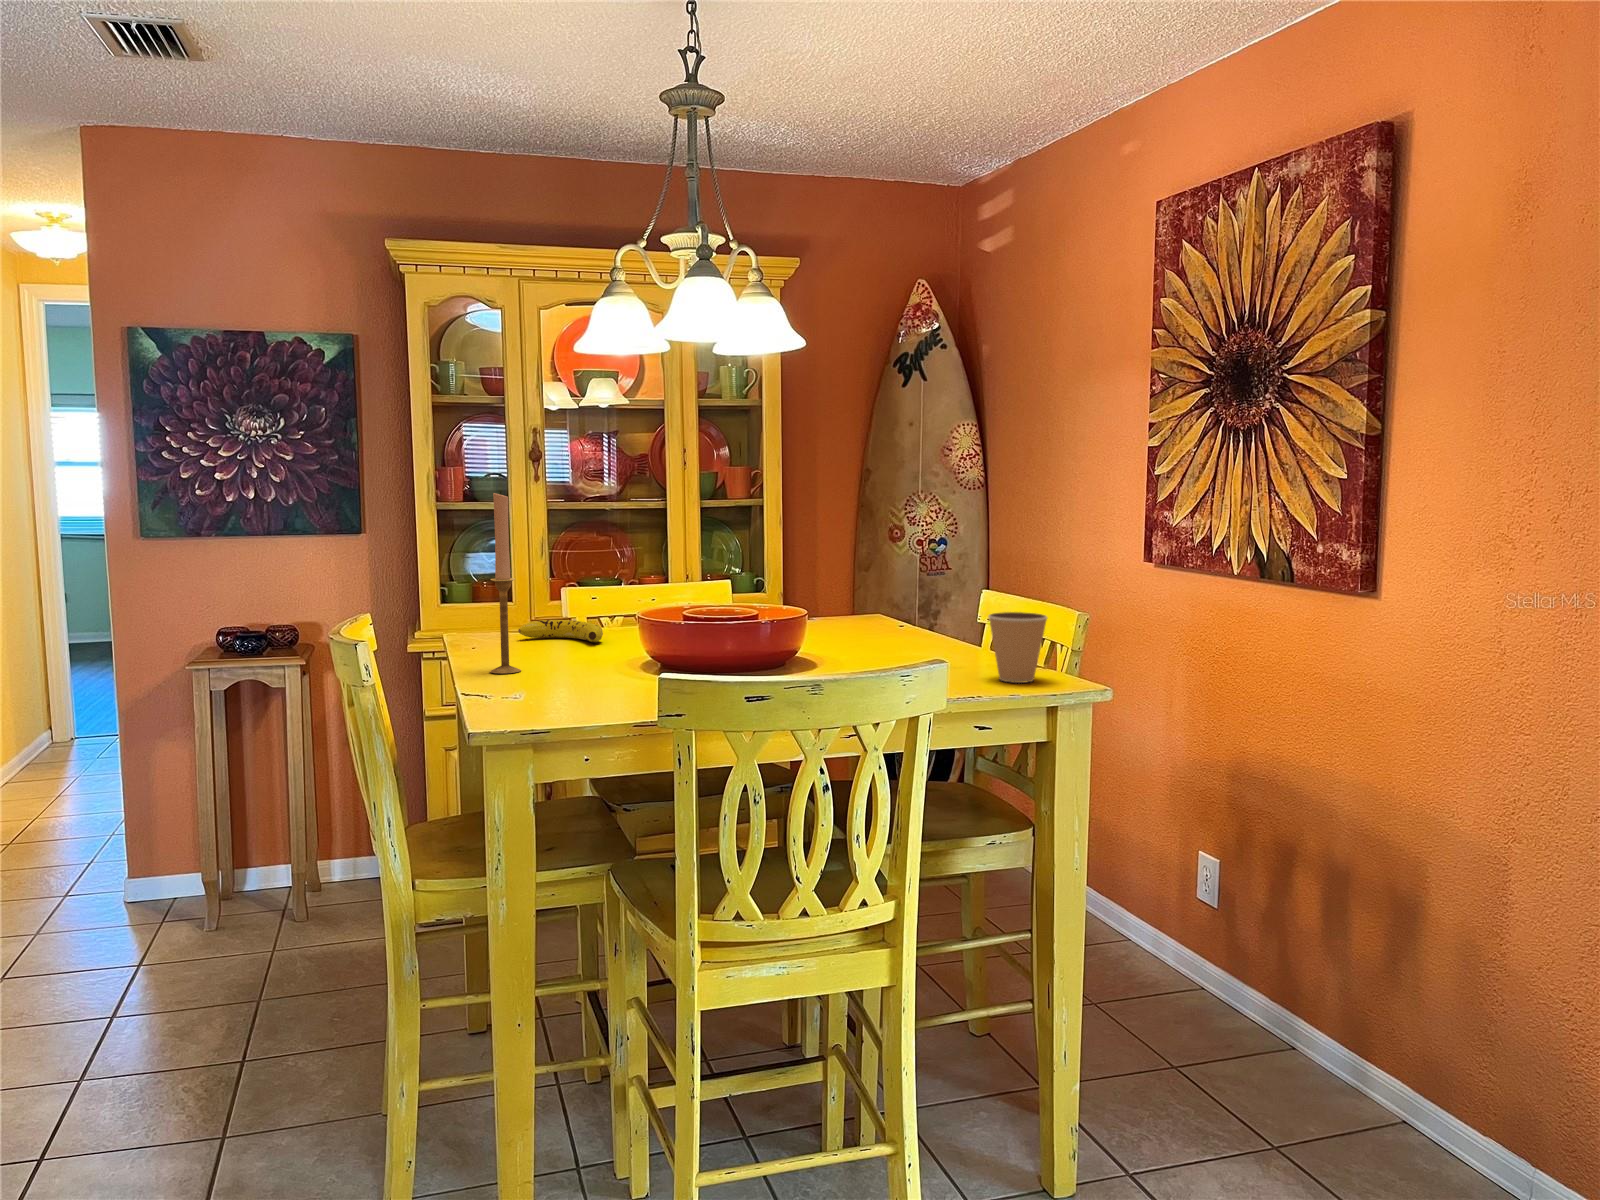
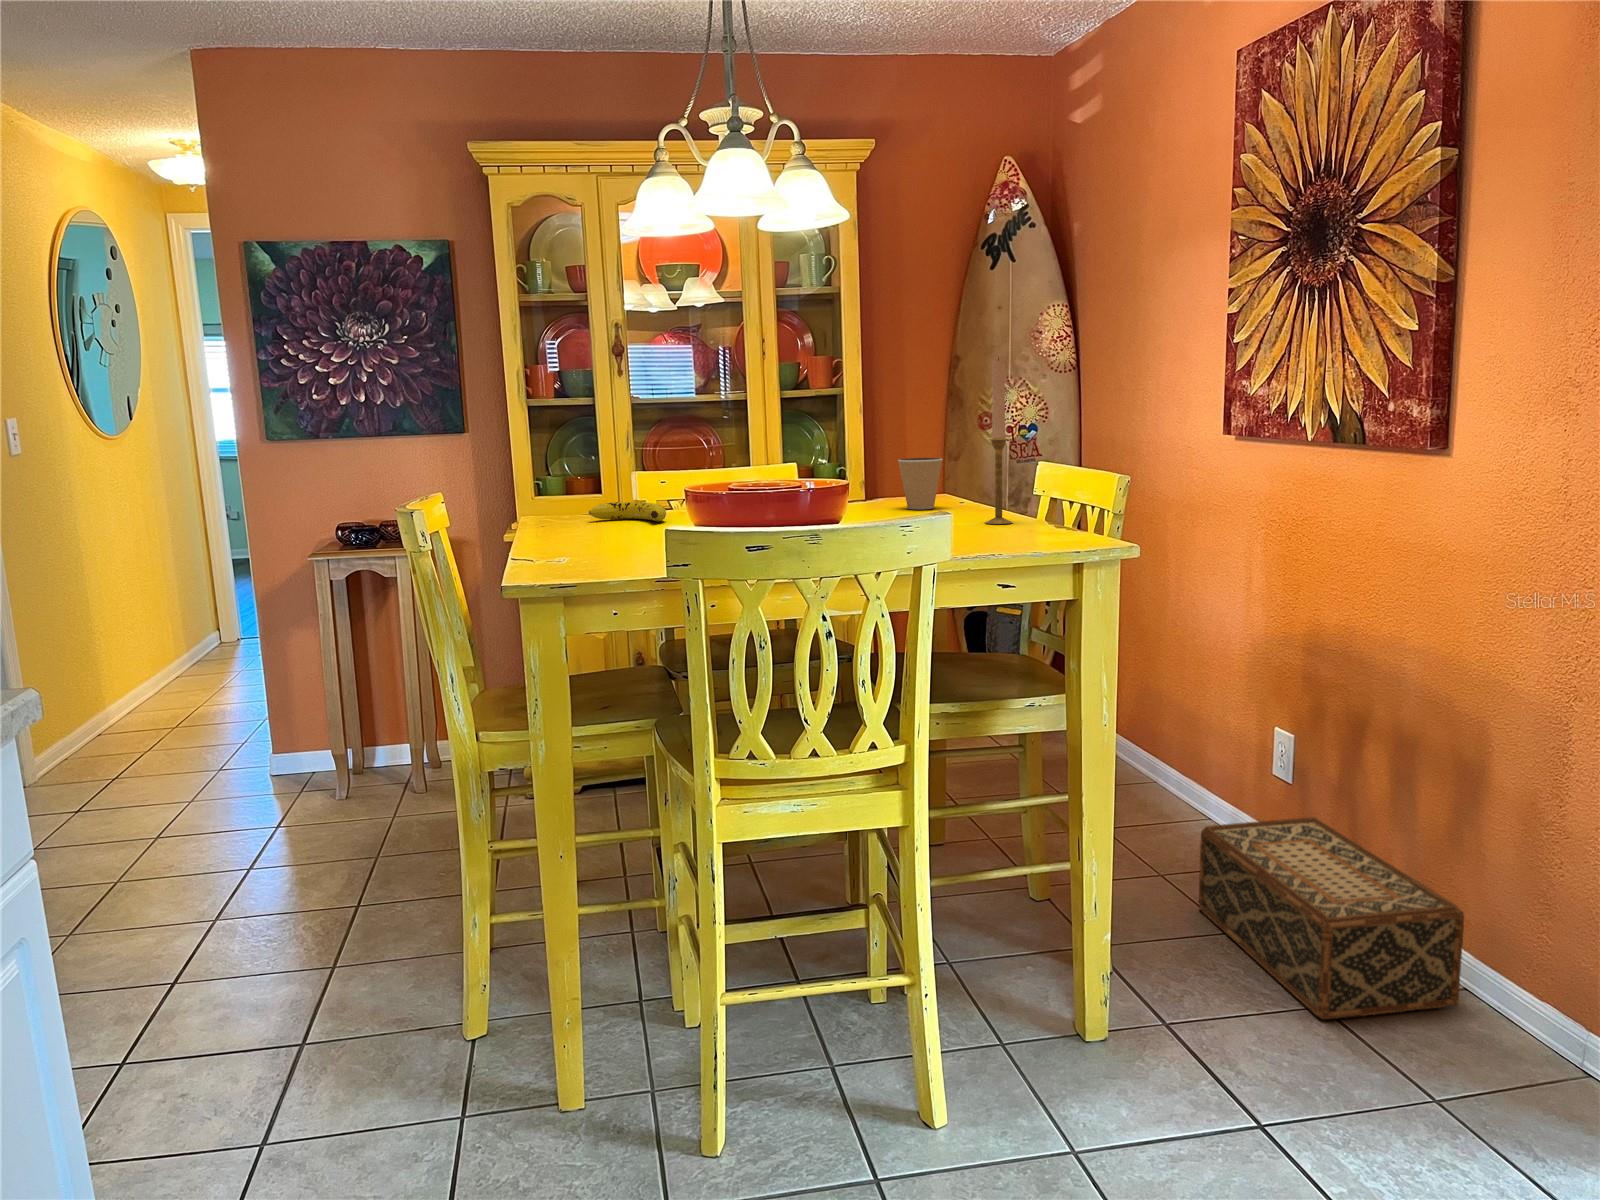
candlestick: present [490,492,521,673] -> present [985,358,1012,524]
coffee cup: present [988,612,1047,683] -> present [898,458,943,509]
woven basket: none [1138,942,1406,1156] -> present [1199,817,1464,1019]

